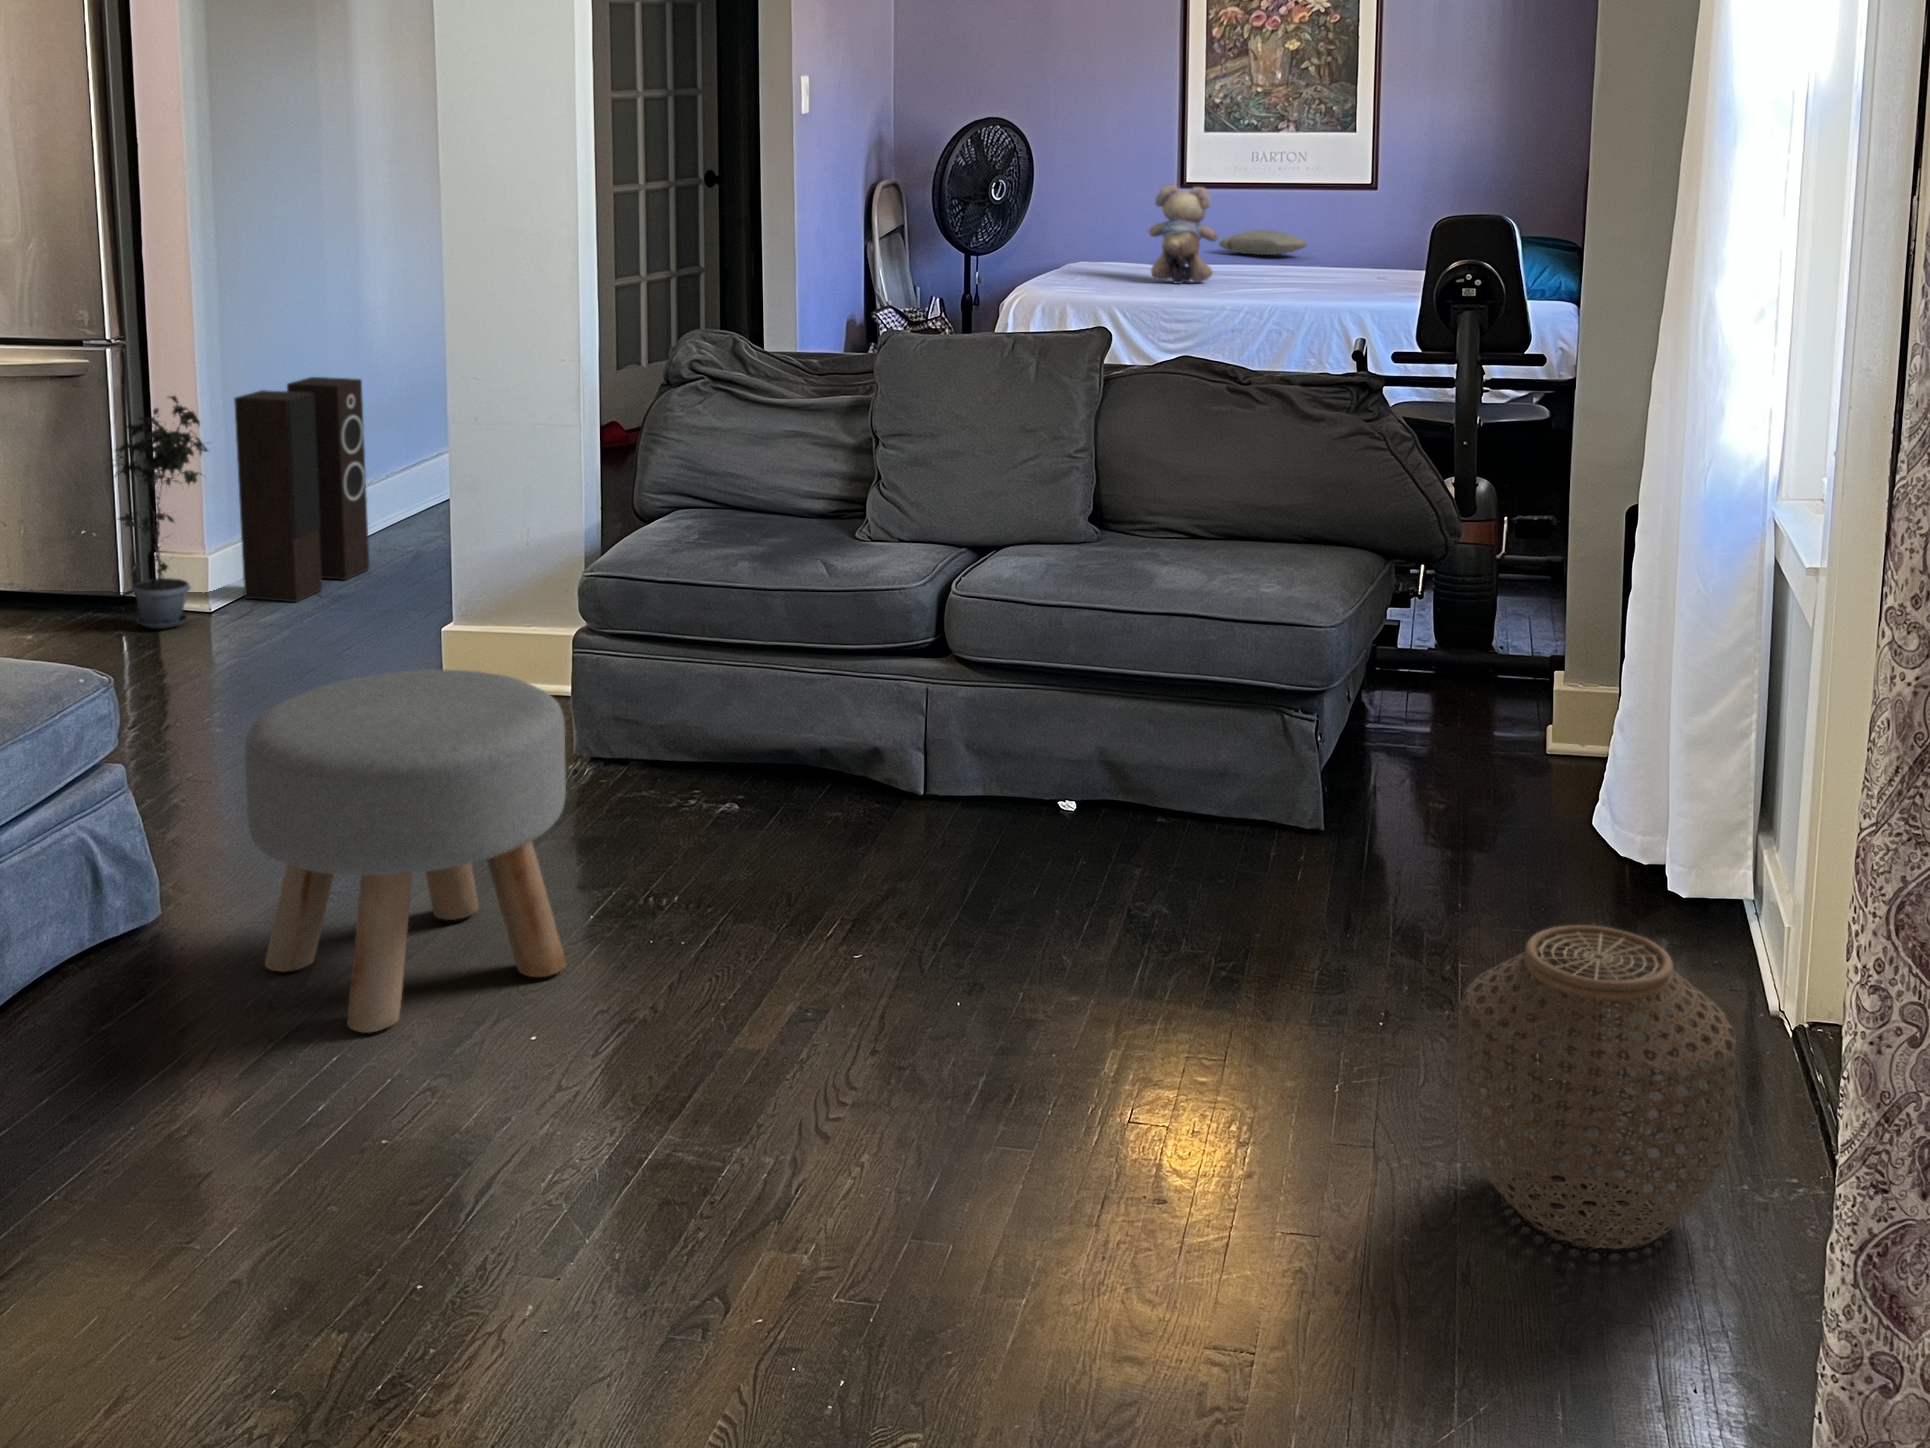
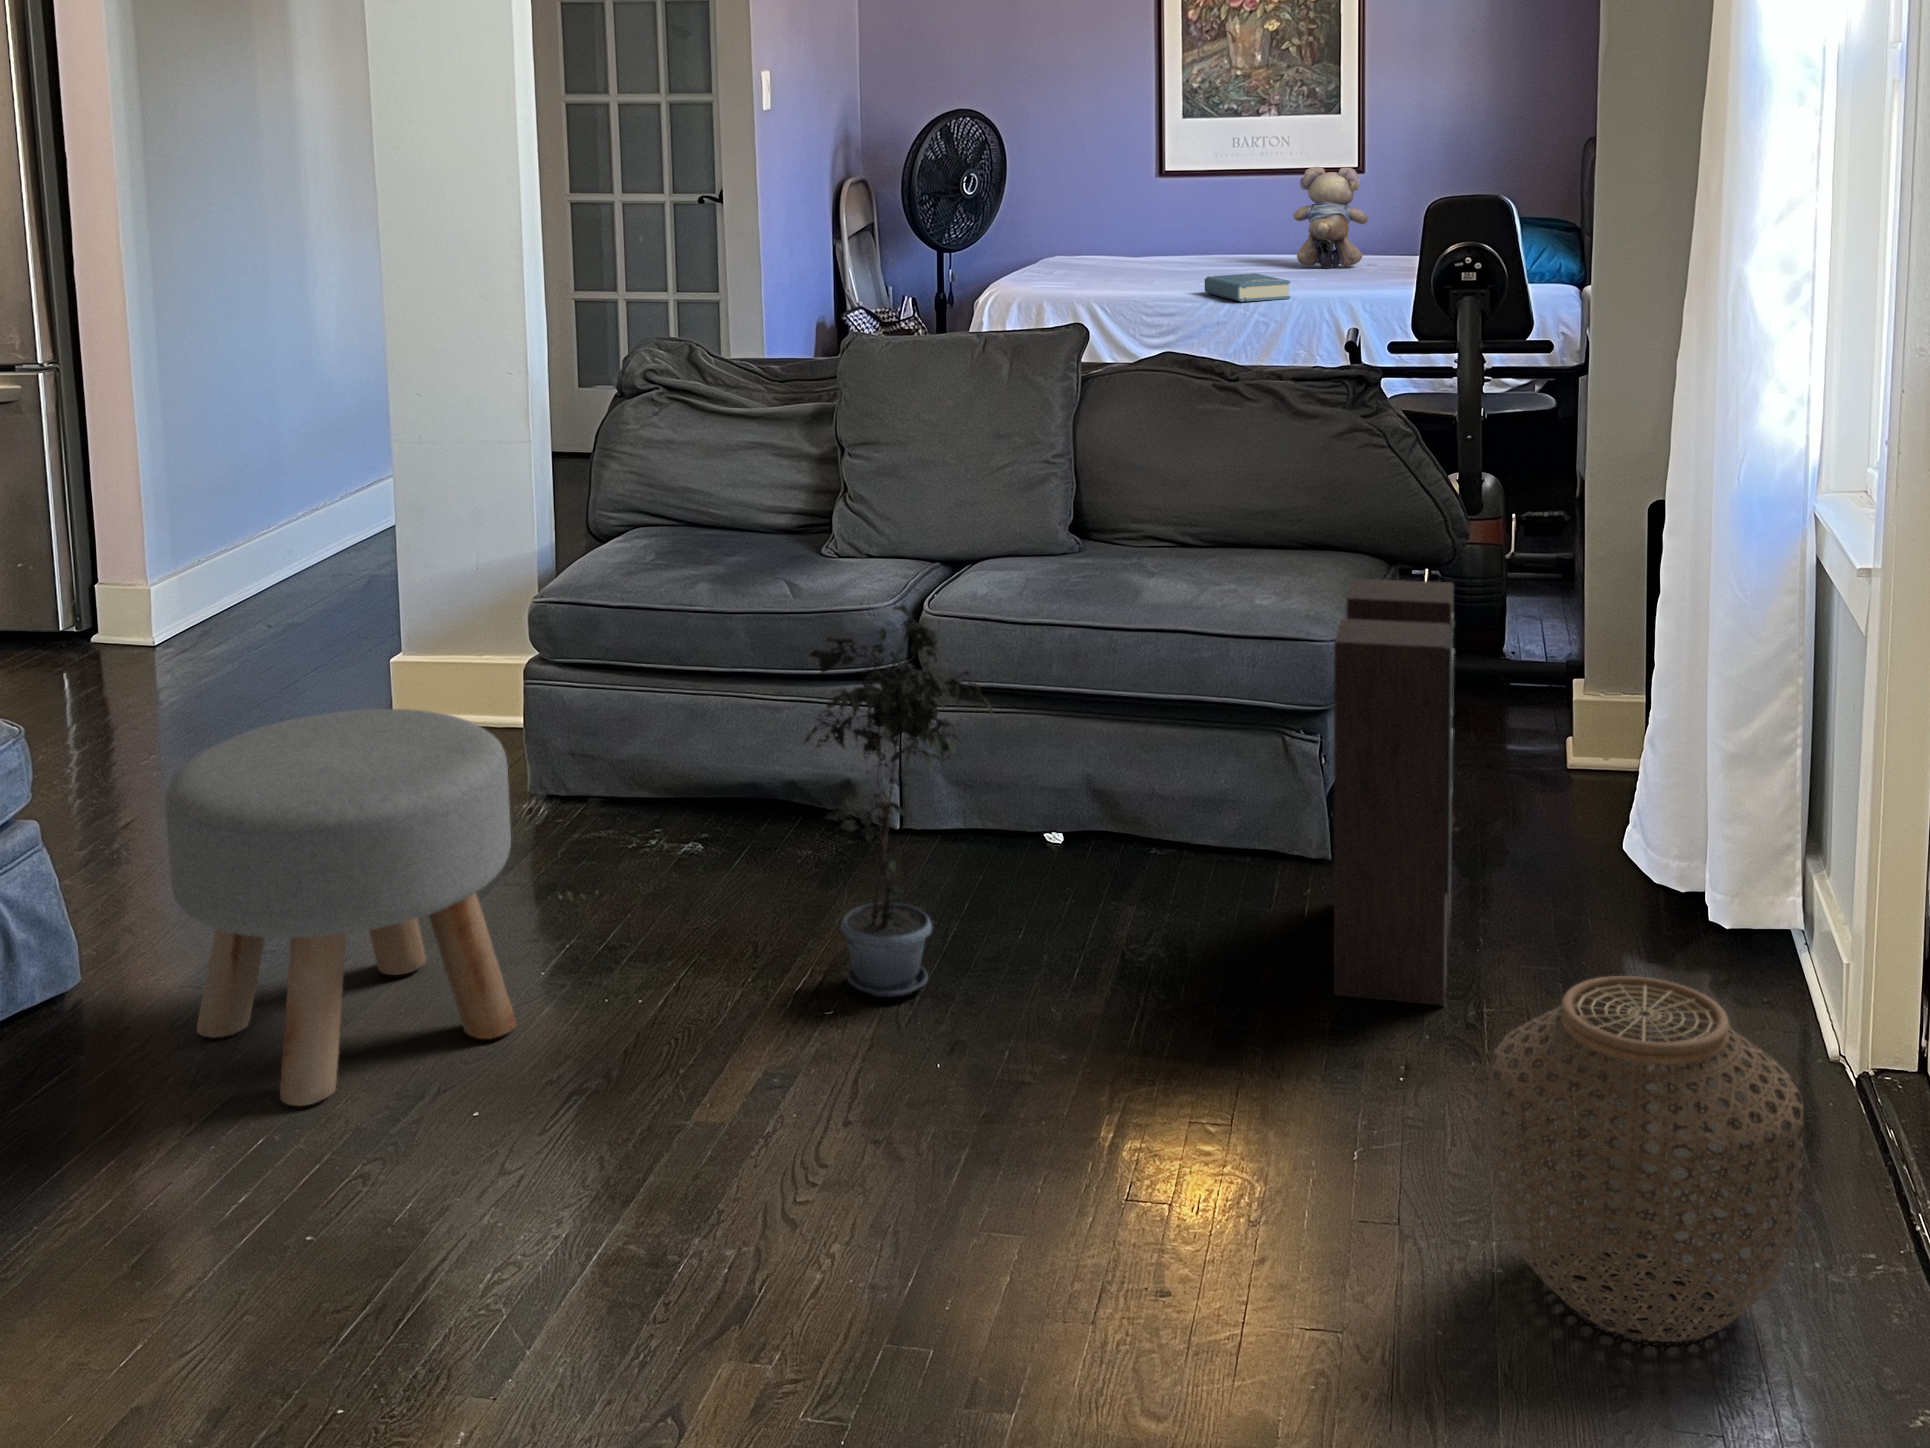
teddy bear: present [1149,185,1218,284] -> present [1293,167,1368,268]
pillow: present [1219,230,1307,255] -> none [1197,218,1289,243]
book: none [1225,284,1308,311] -> present [1205,273,1290,302]
speaker: present [234,377,369,602] -> present [1334,579,1455,1005]
potted plant: present [109,396,208,629] -> present [805,604,993,997]

